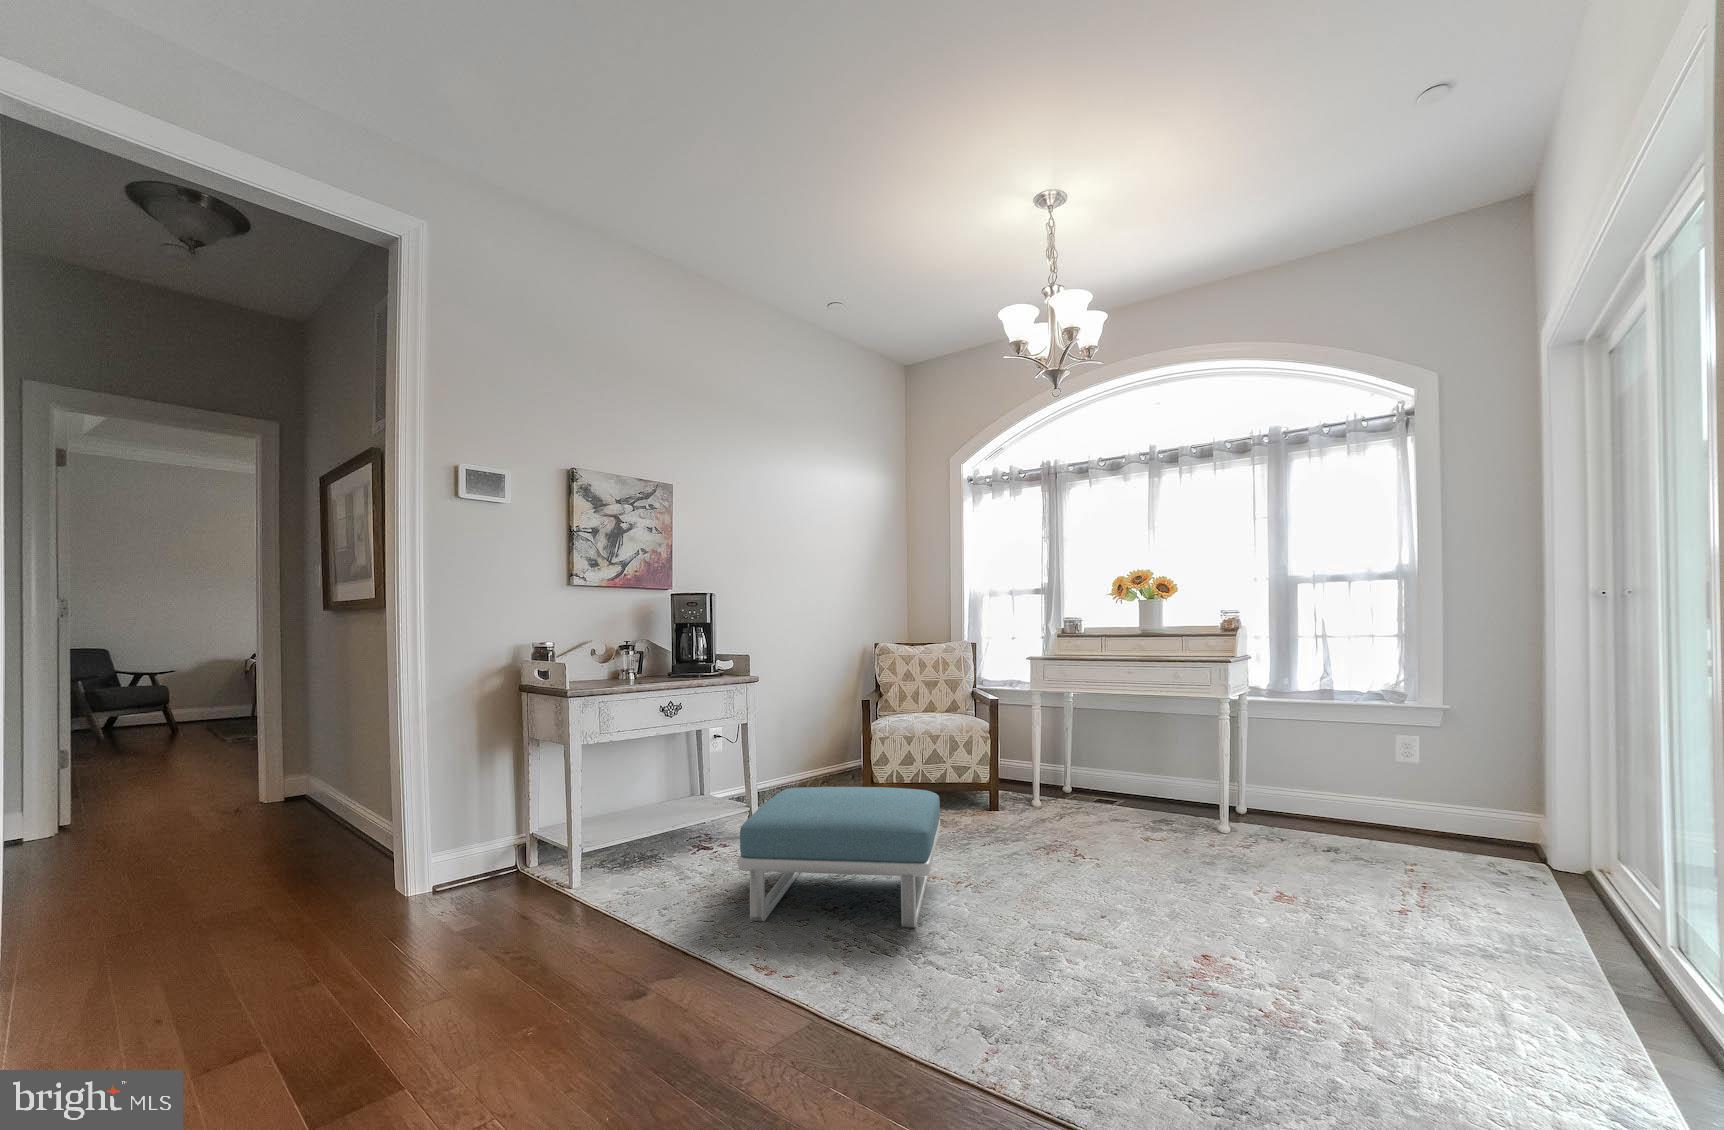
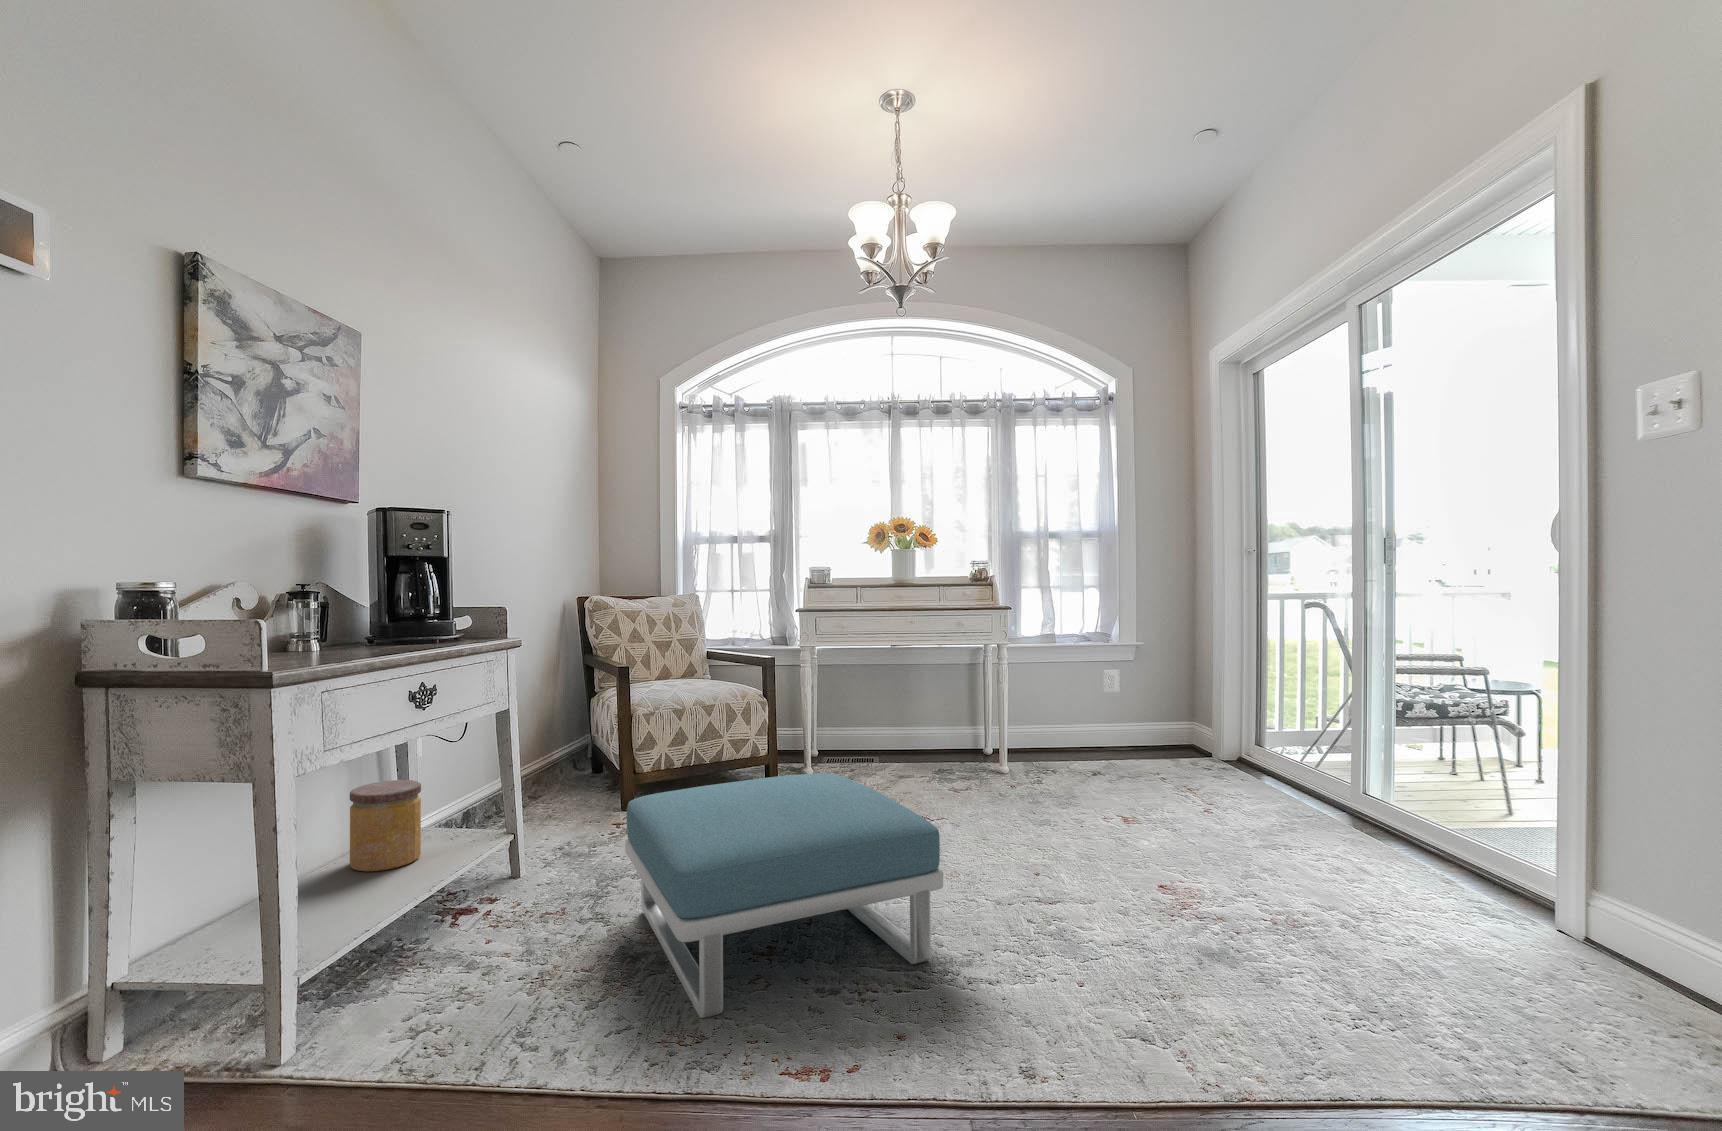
jar: none [650,762,689,814] -> present [350,780,421,871]

